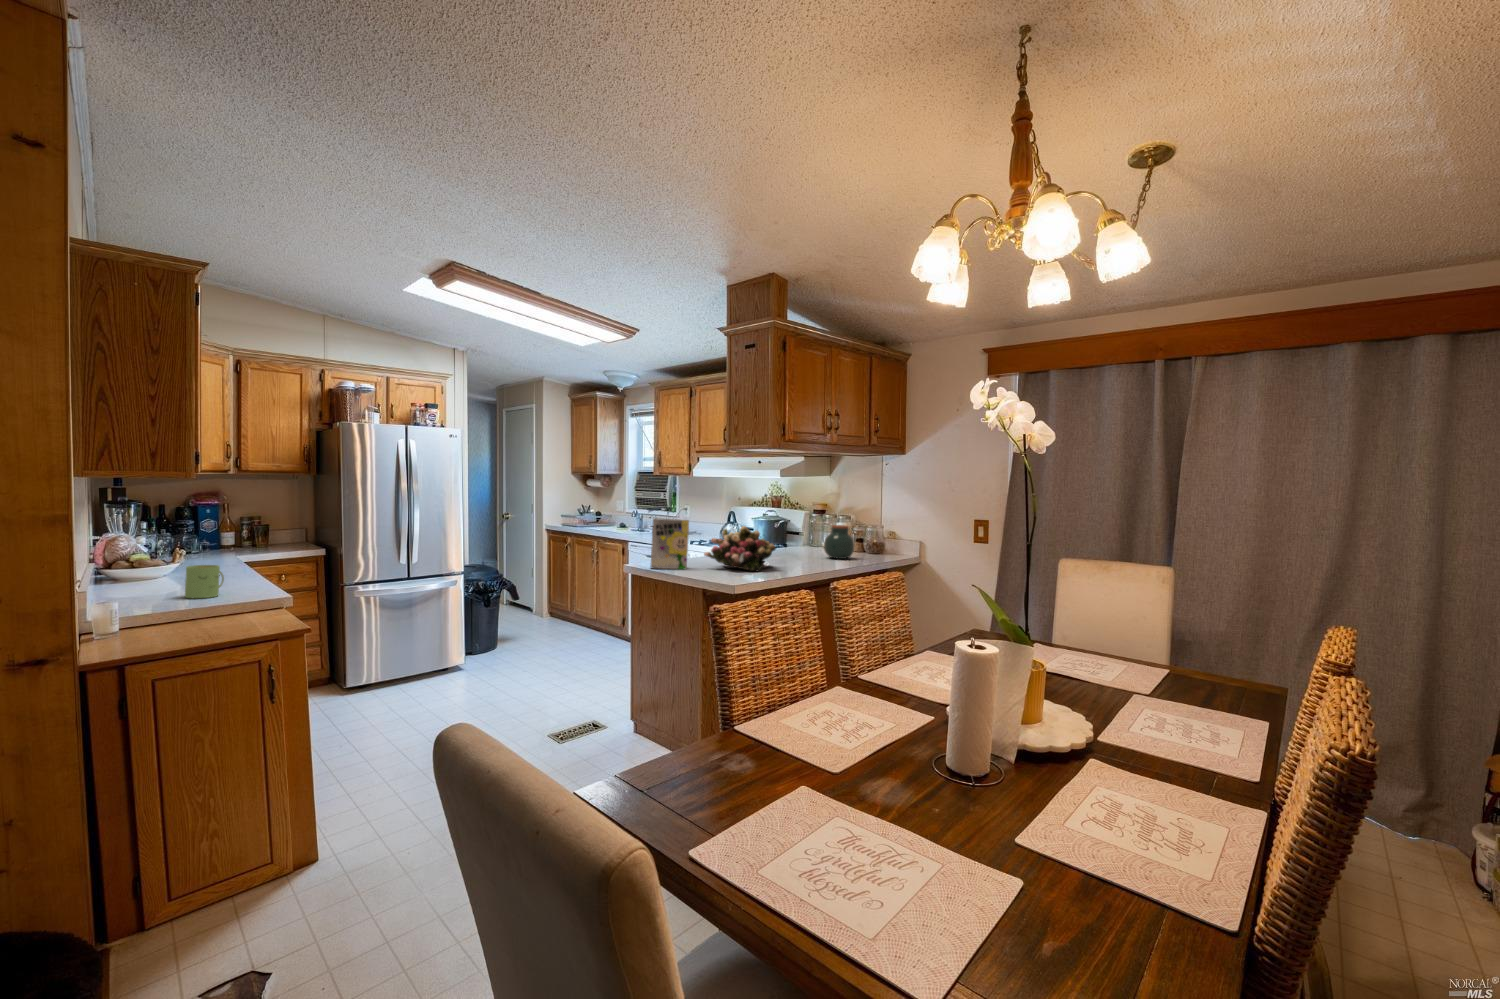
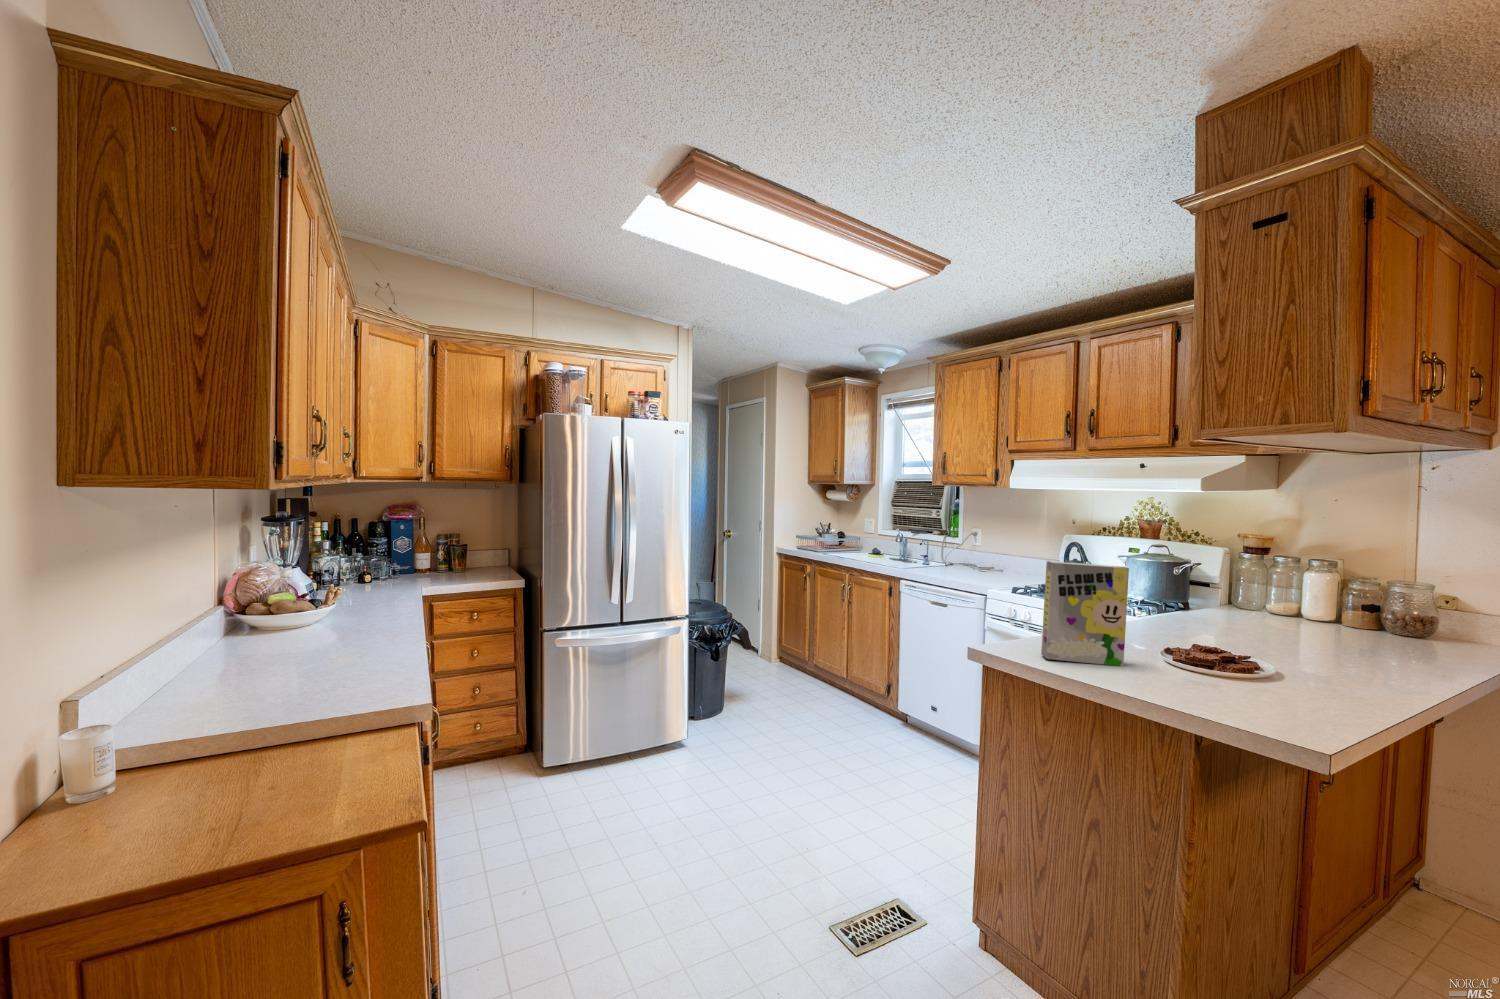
jar: present [824,525,855,559] -> none [1339,578,1424,647]
flower arrangement: present [704,526,776,571] -> none [1155,581,1341,686]
mug: present [185,565,224,598] -> none [293,622,355,682]

